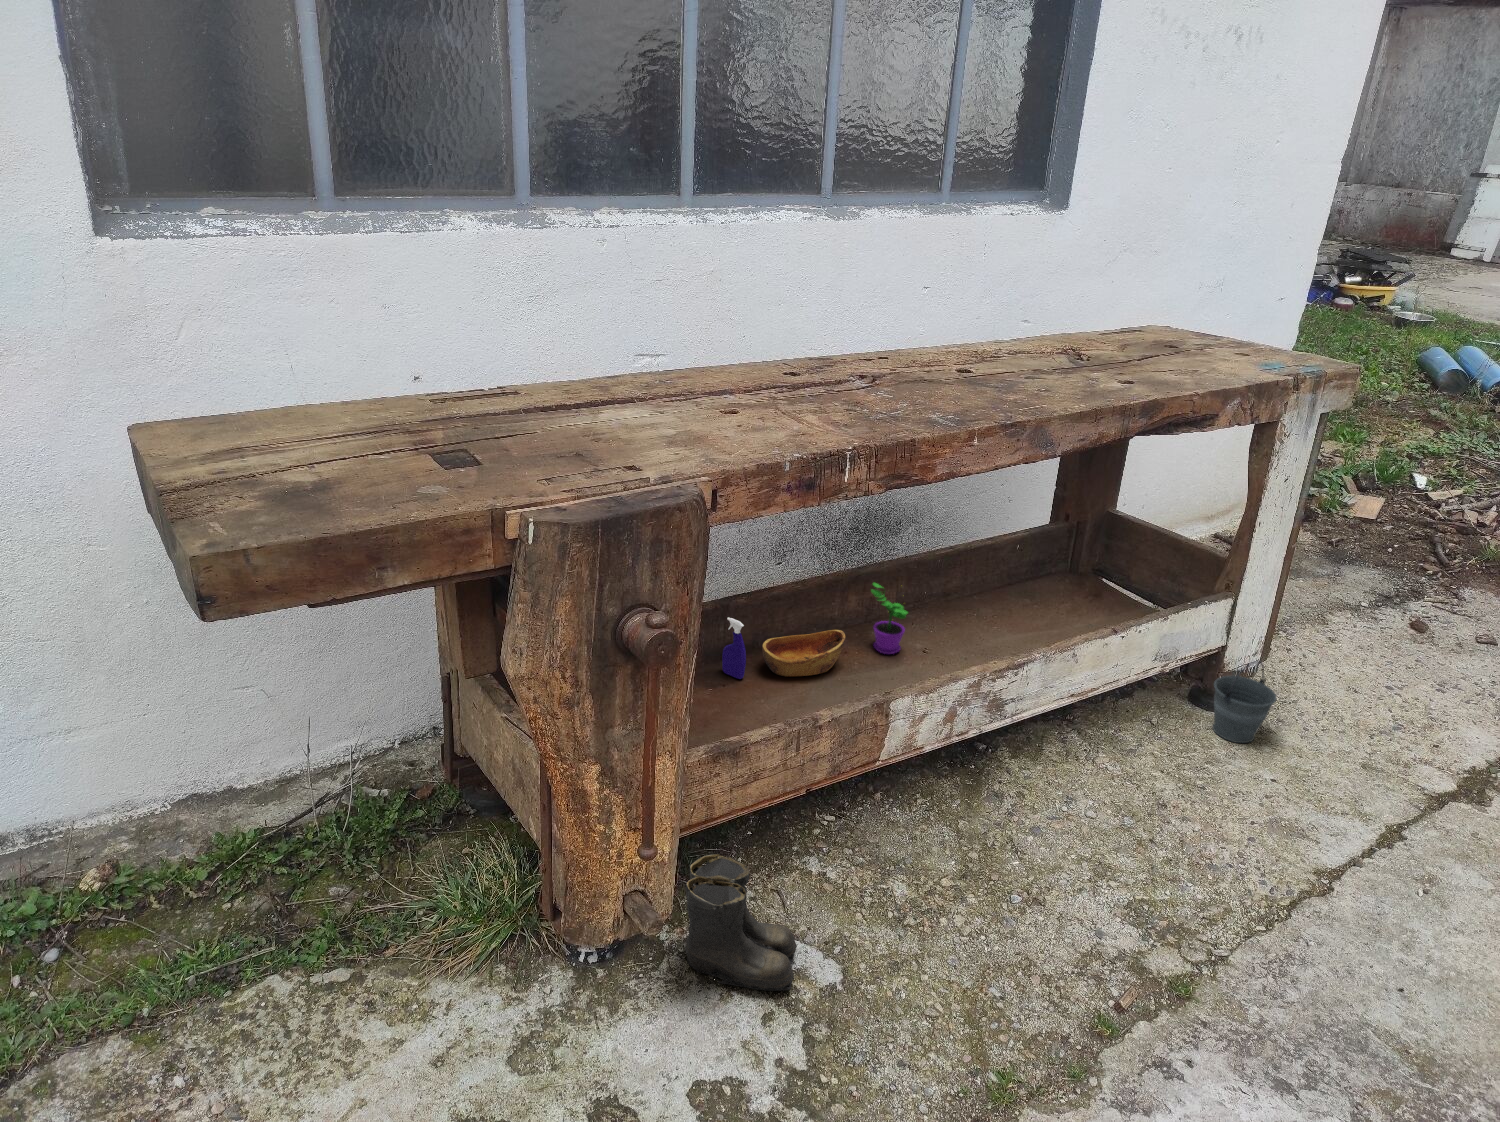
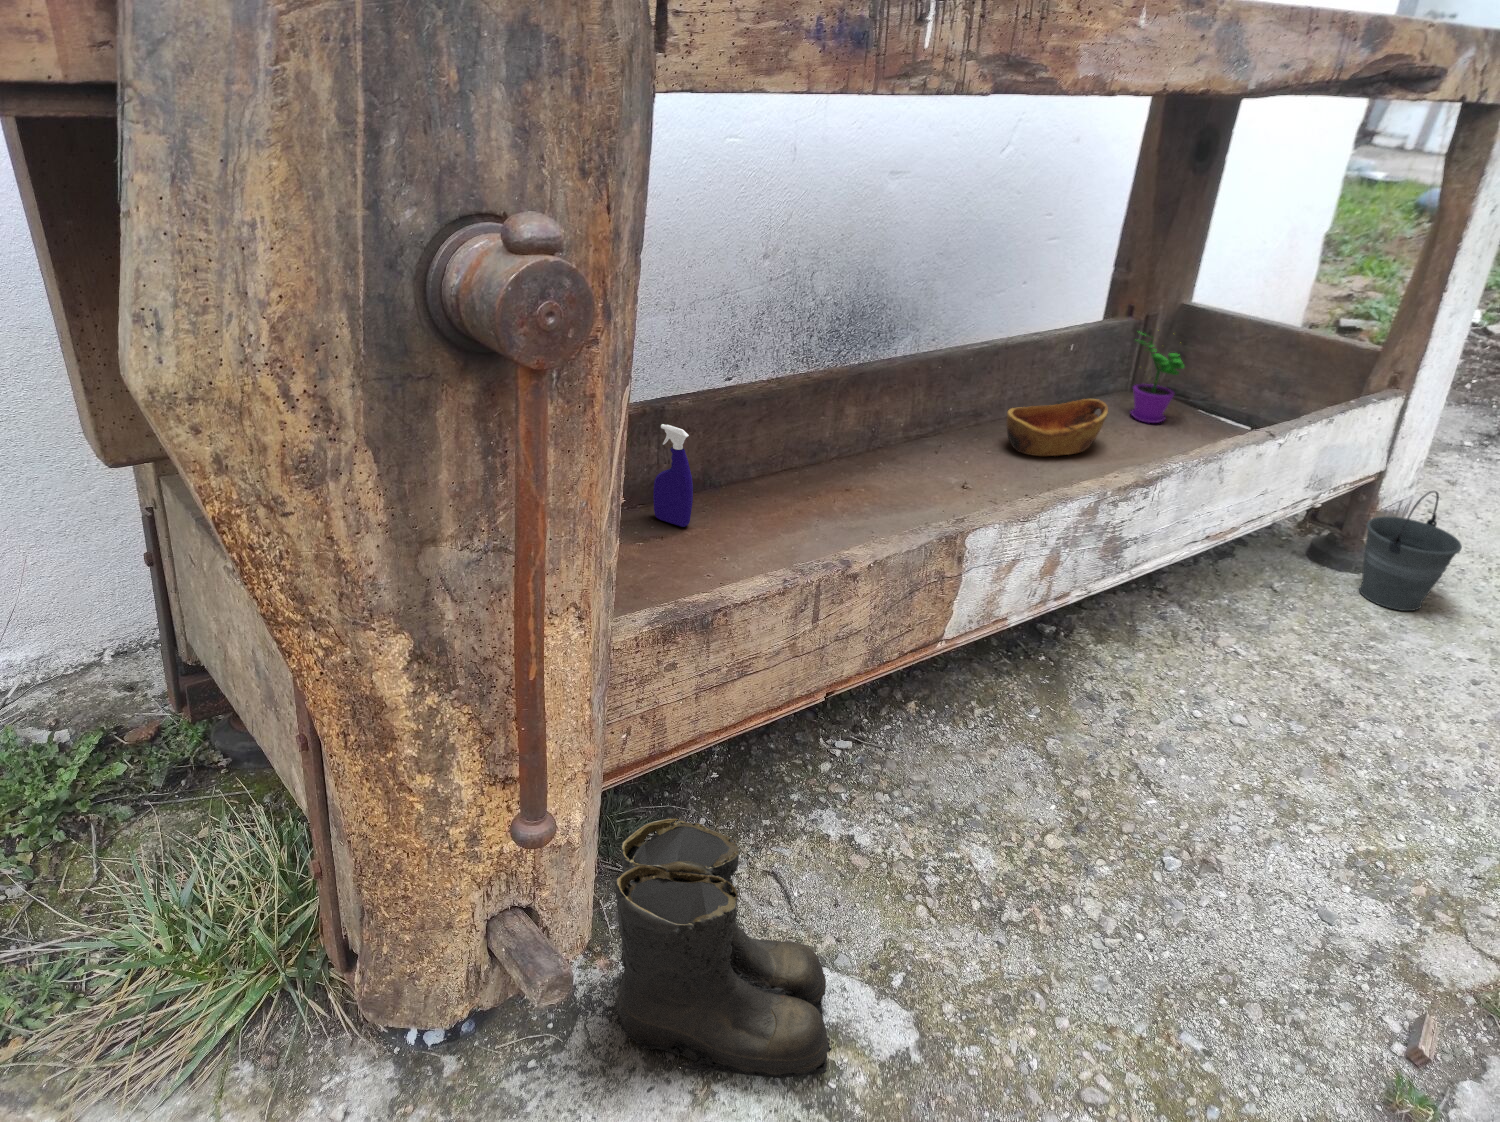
flower pot: present [871,583,907,654] -> present [1131,334,1184,423]
wooden bowl: present [762,630,845,676] -> present [1007,399,1108,456]

